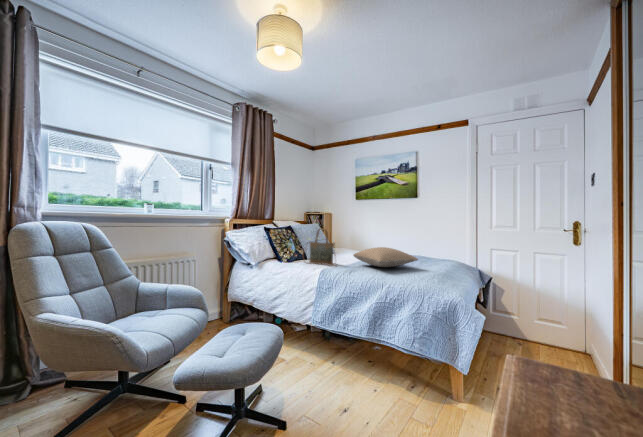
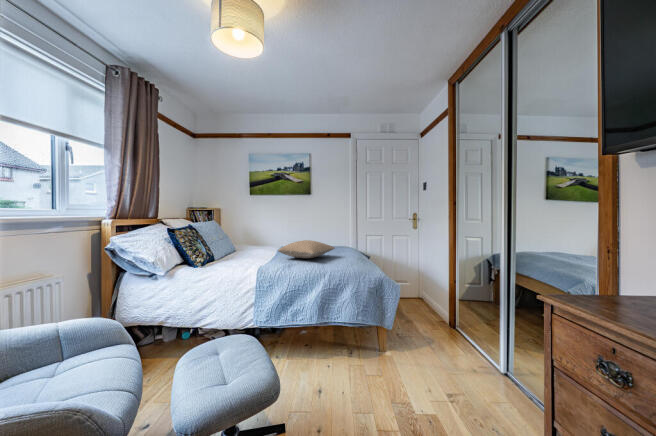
handbag: present [309,229,336,266] -> none [225,226,266,265]

